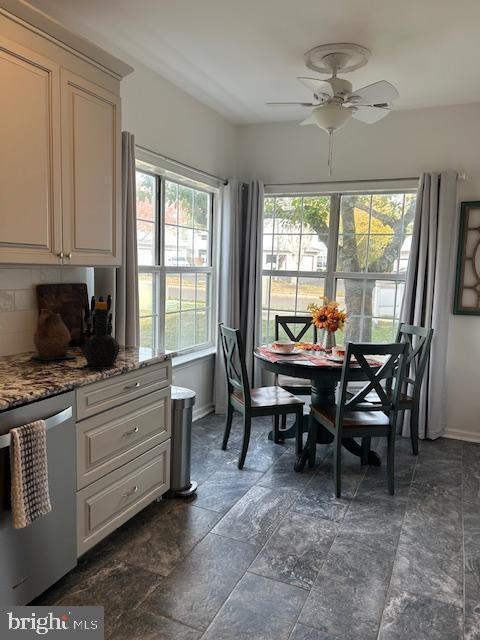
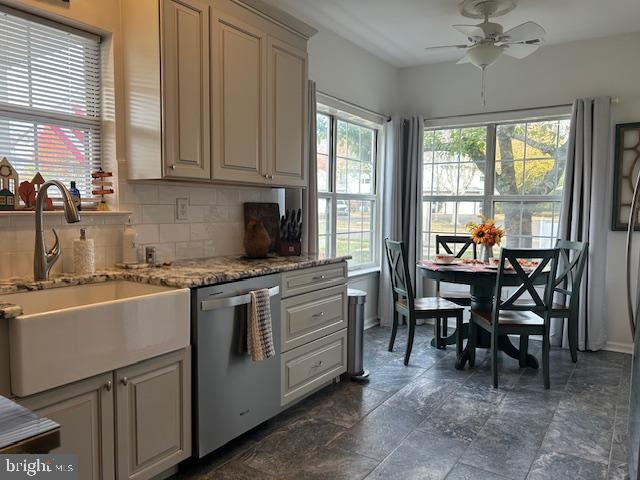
bottle: present [83,302,119,366] -> none [282,211,310,261]

